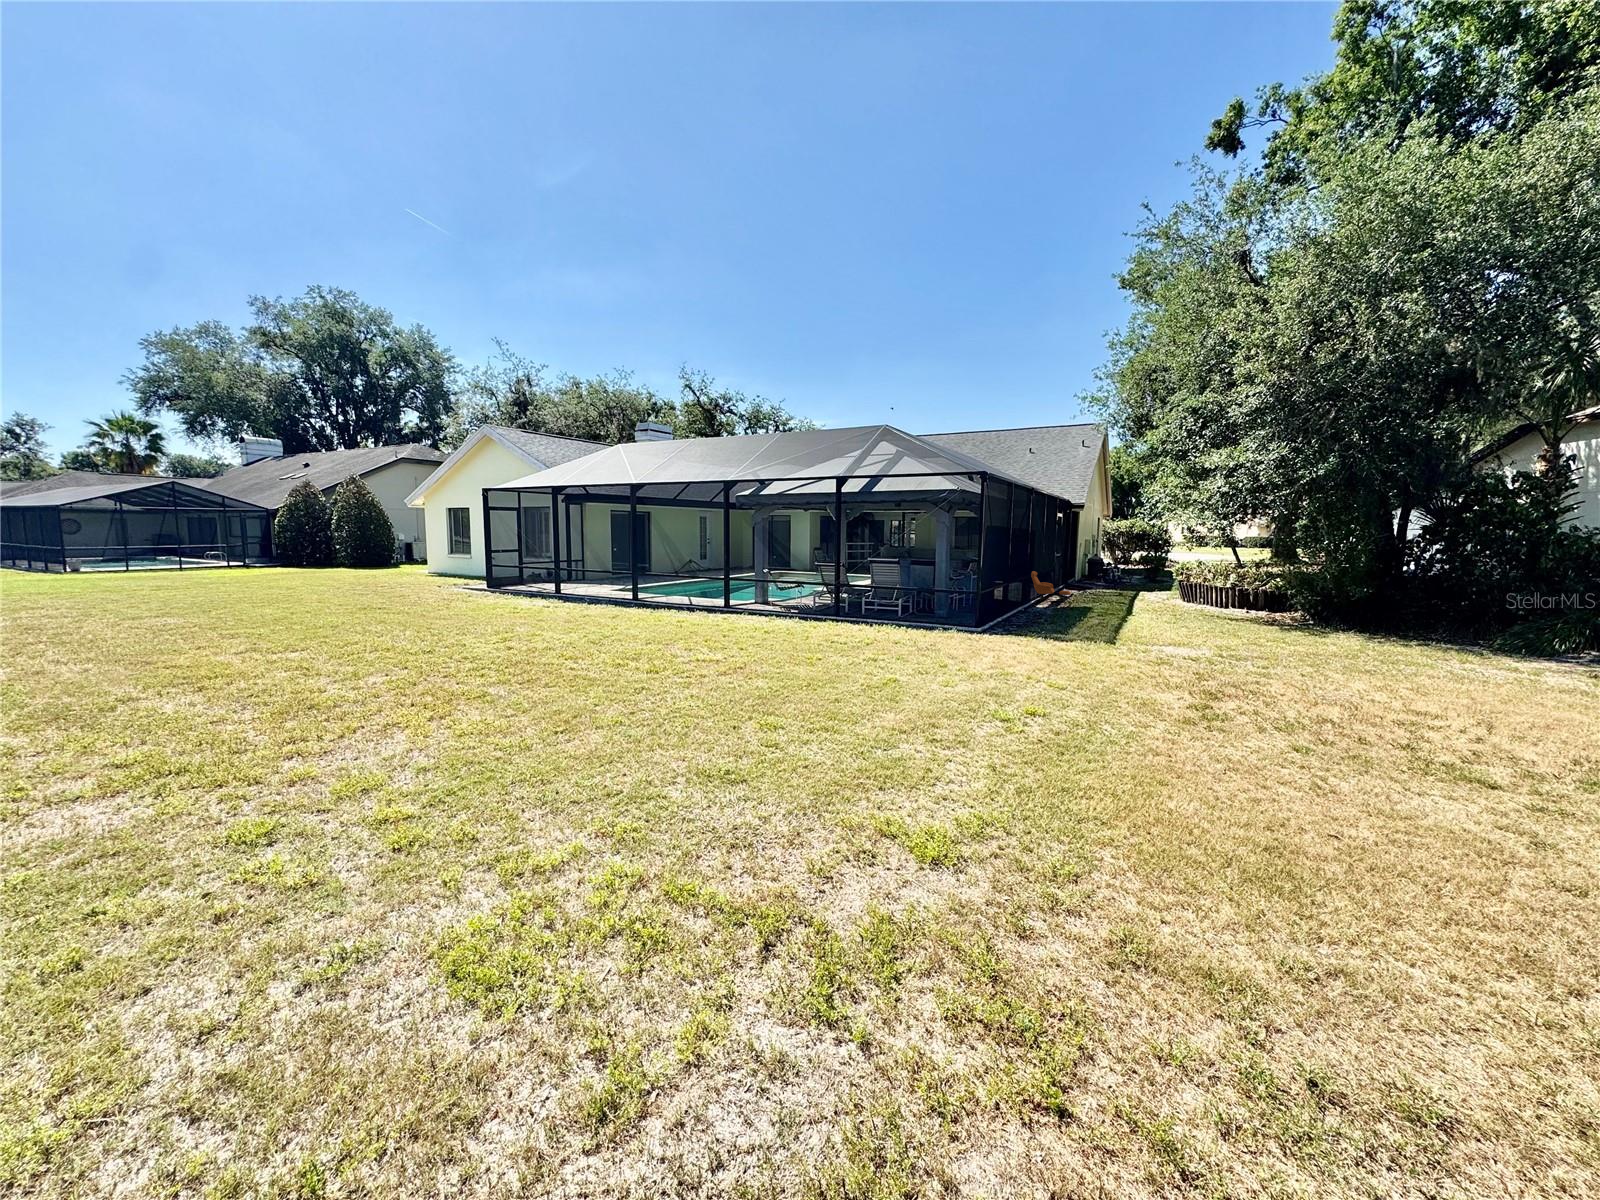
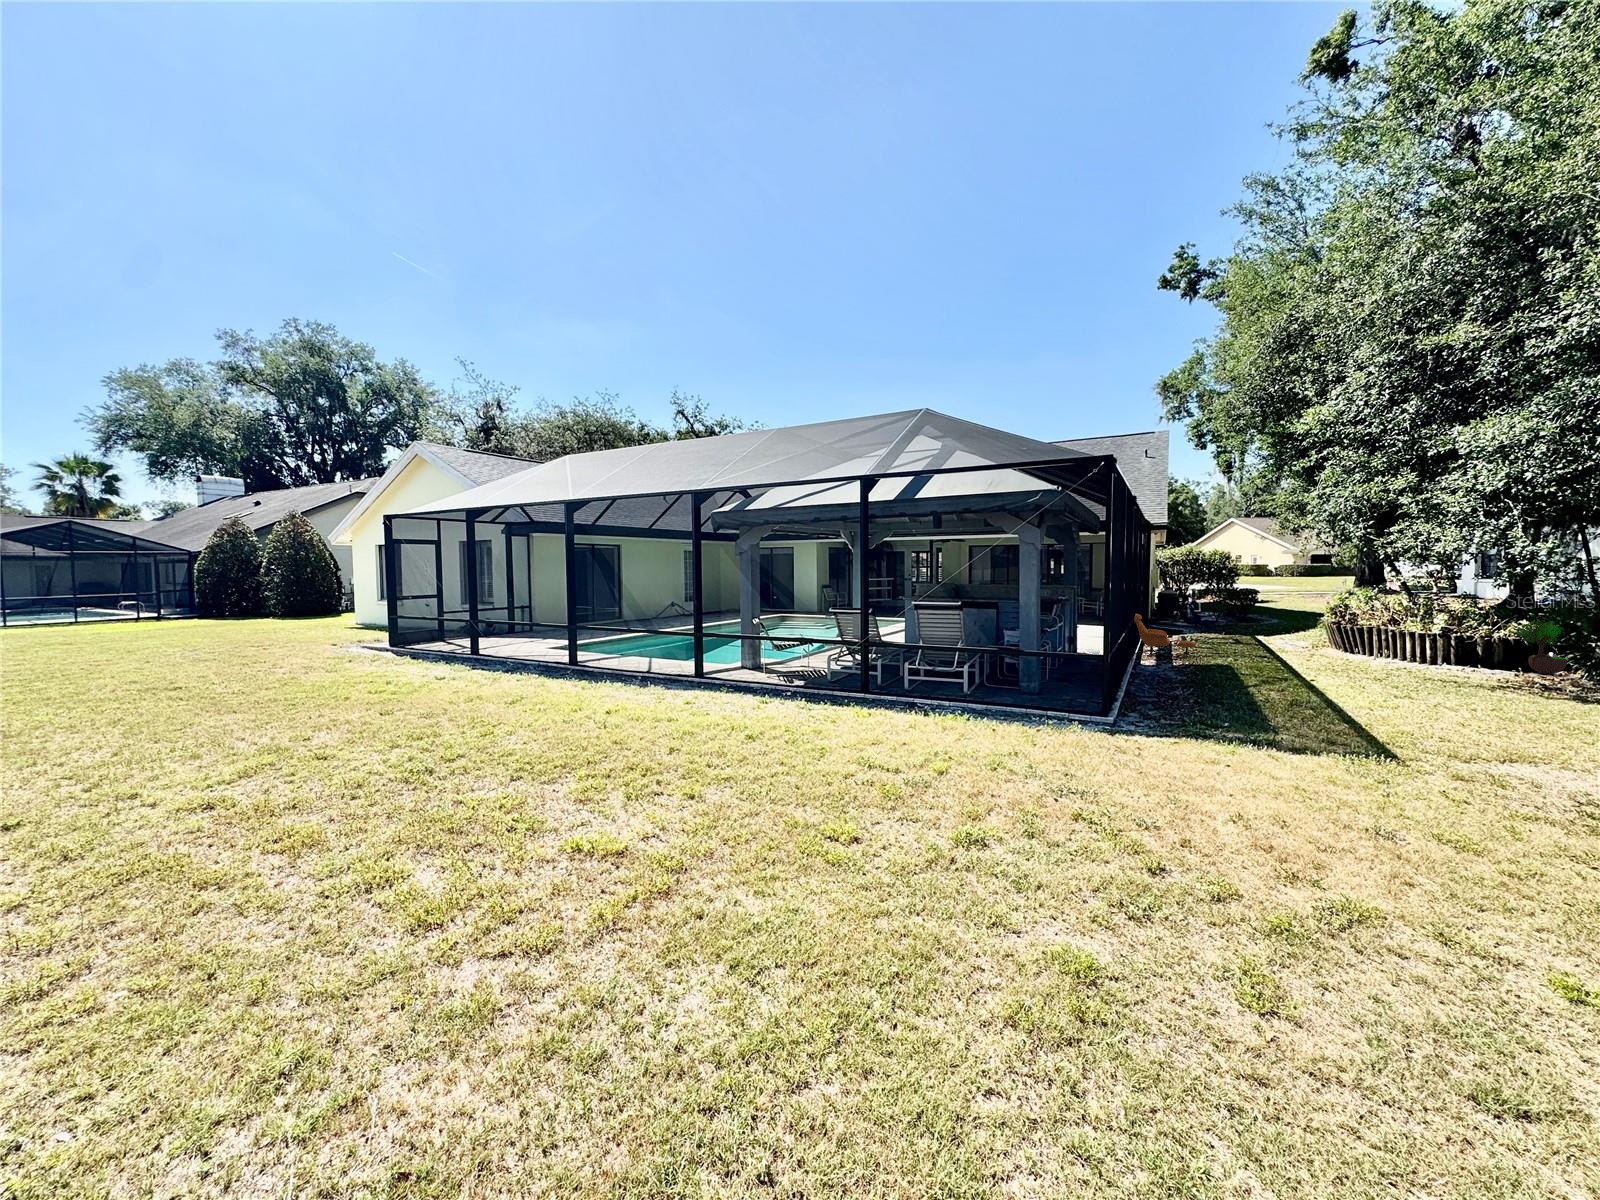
potted tree: none [1268,576,1297,614] -> present [1518,620,1566,674]

